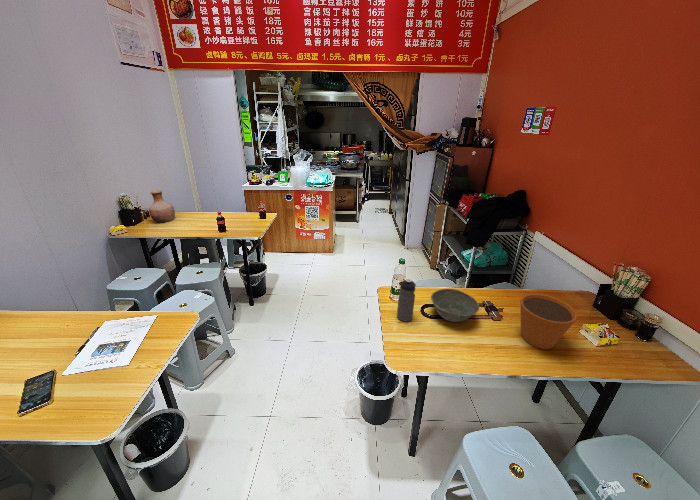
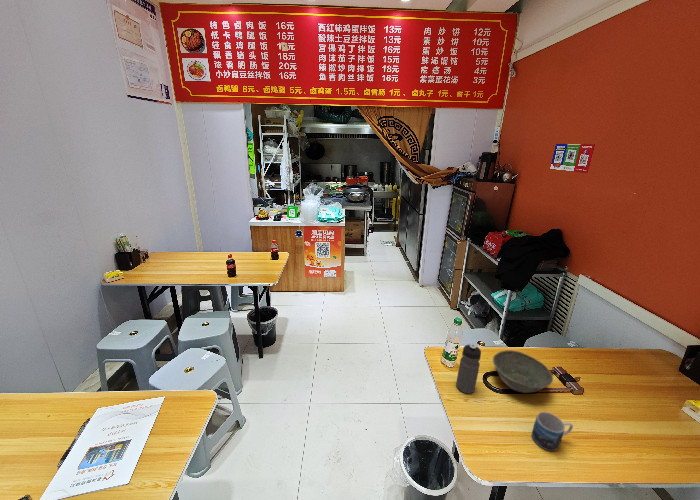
vase: present [149,190,175,223] -> none [150,230,178,266]
flower pot: present [520,294,577,349] -> none [603,359,678,428]
mug: none [450,332,483,362] -> present [532,412,573,451]

